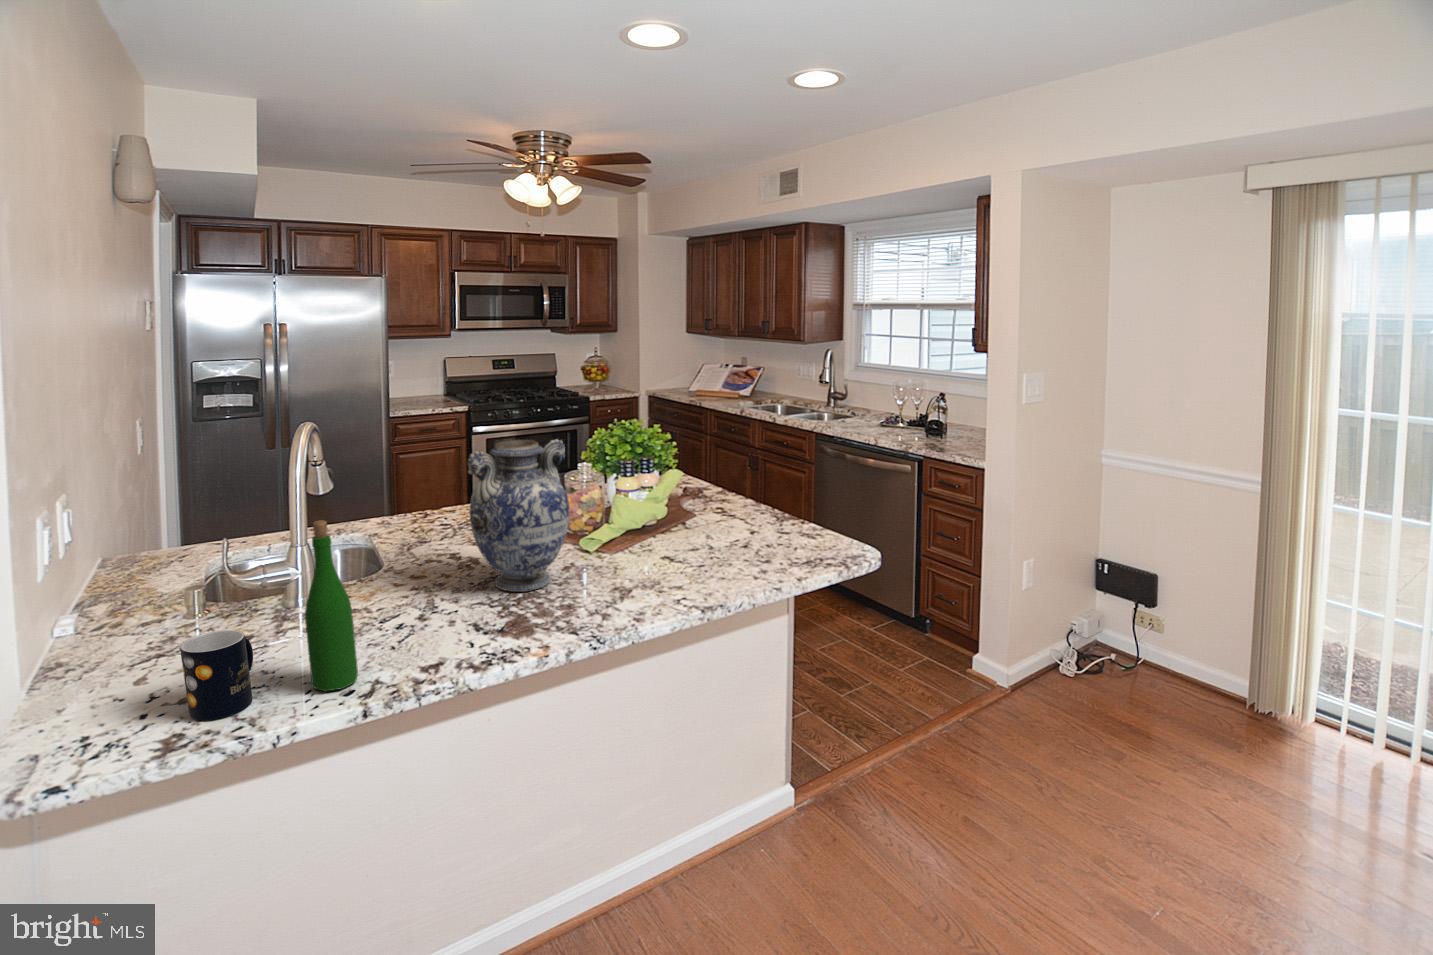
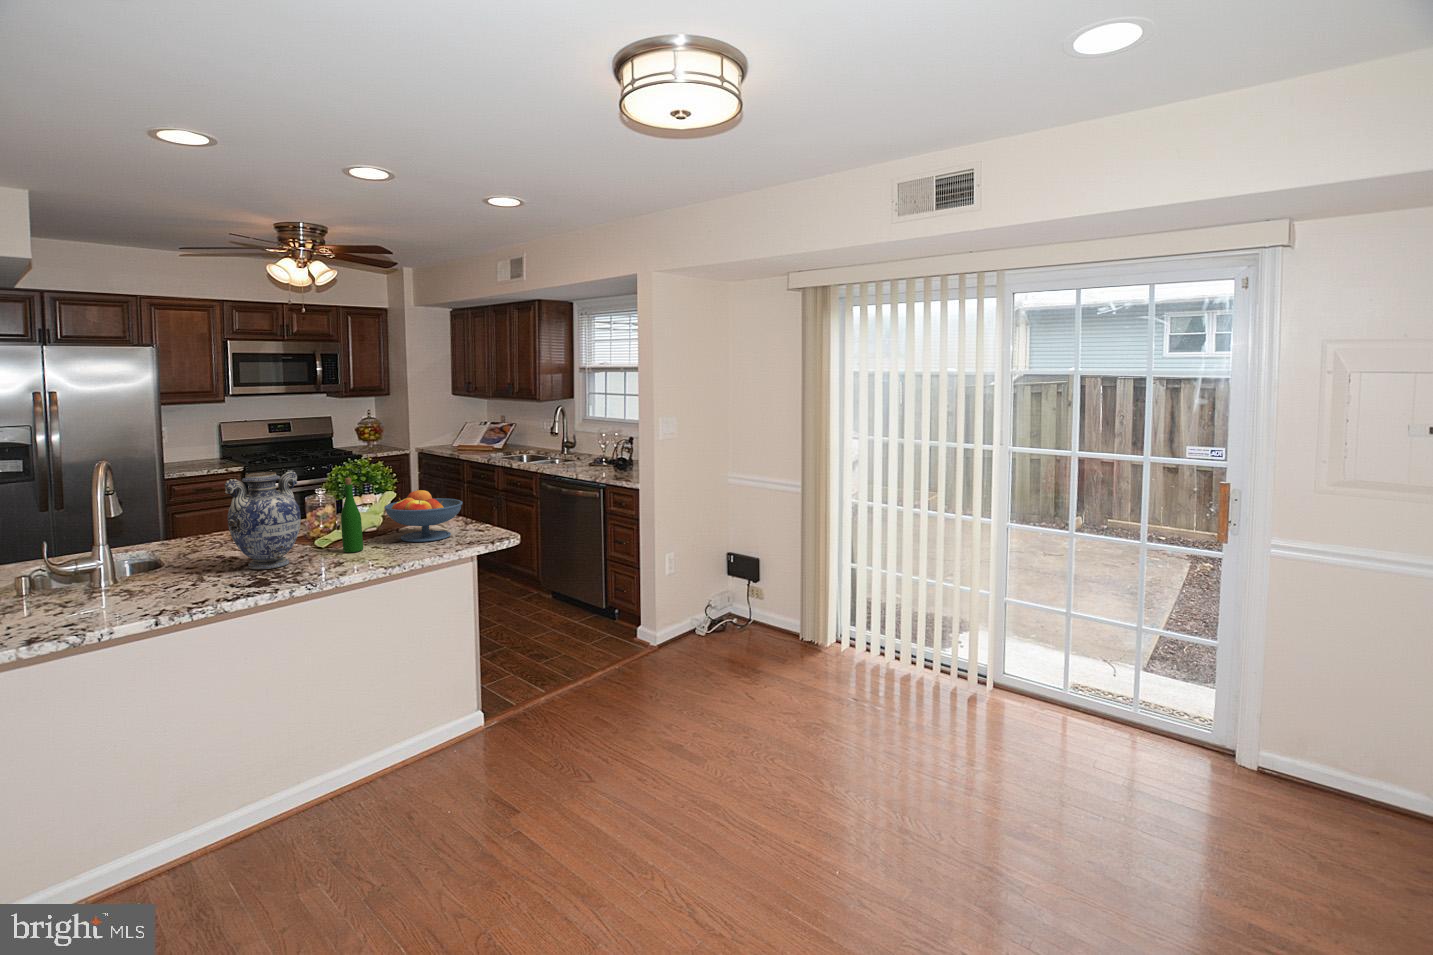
fruit bowl: none [673,467,784,551] -> present [384,490,463,542]
wine bottle: present [305,520,358,692] -> present [341,478,363,553]
mug: present [180,630,253,720] -> none [34,582,80,631]

